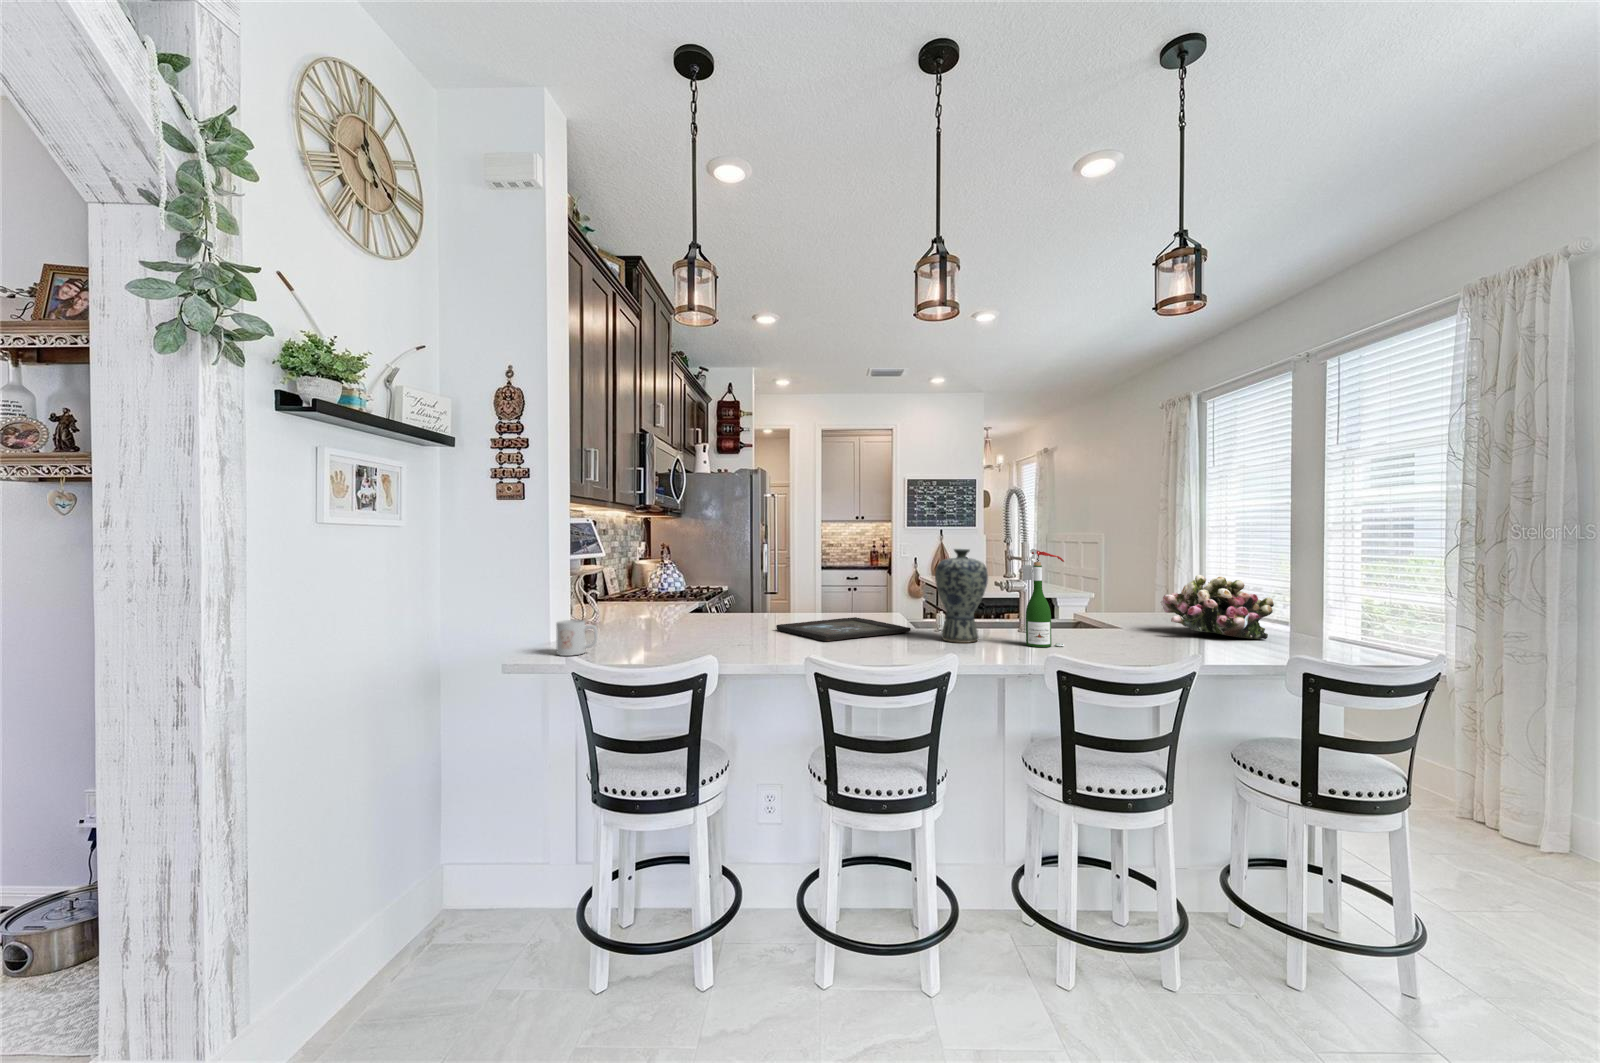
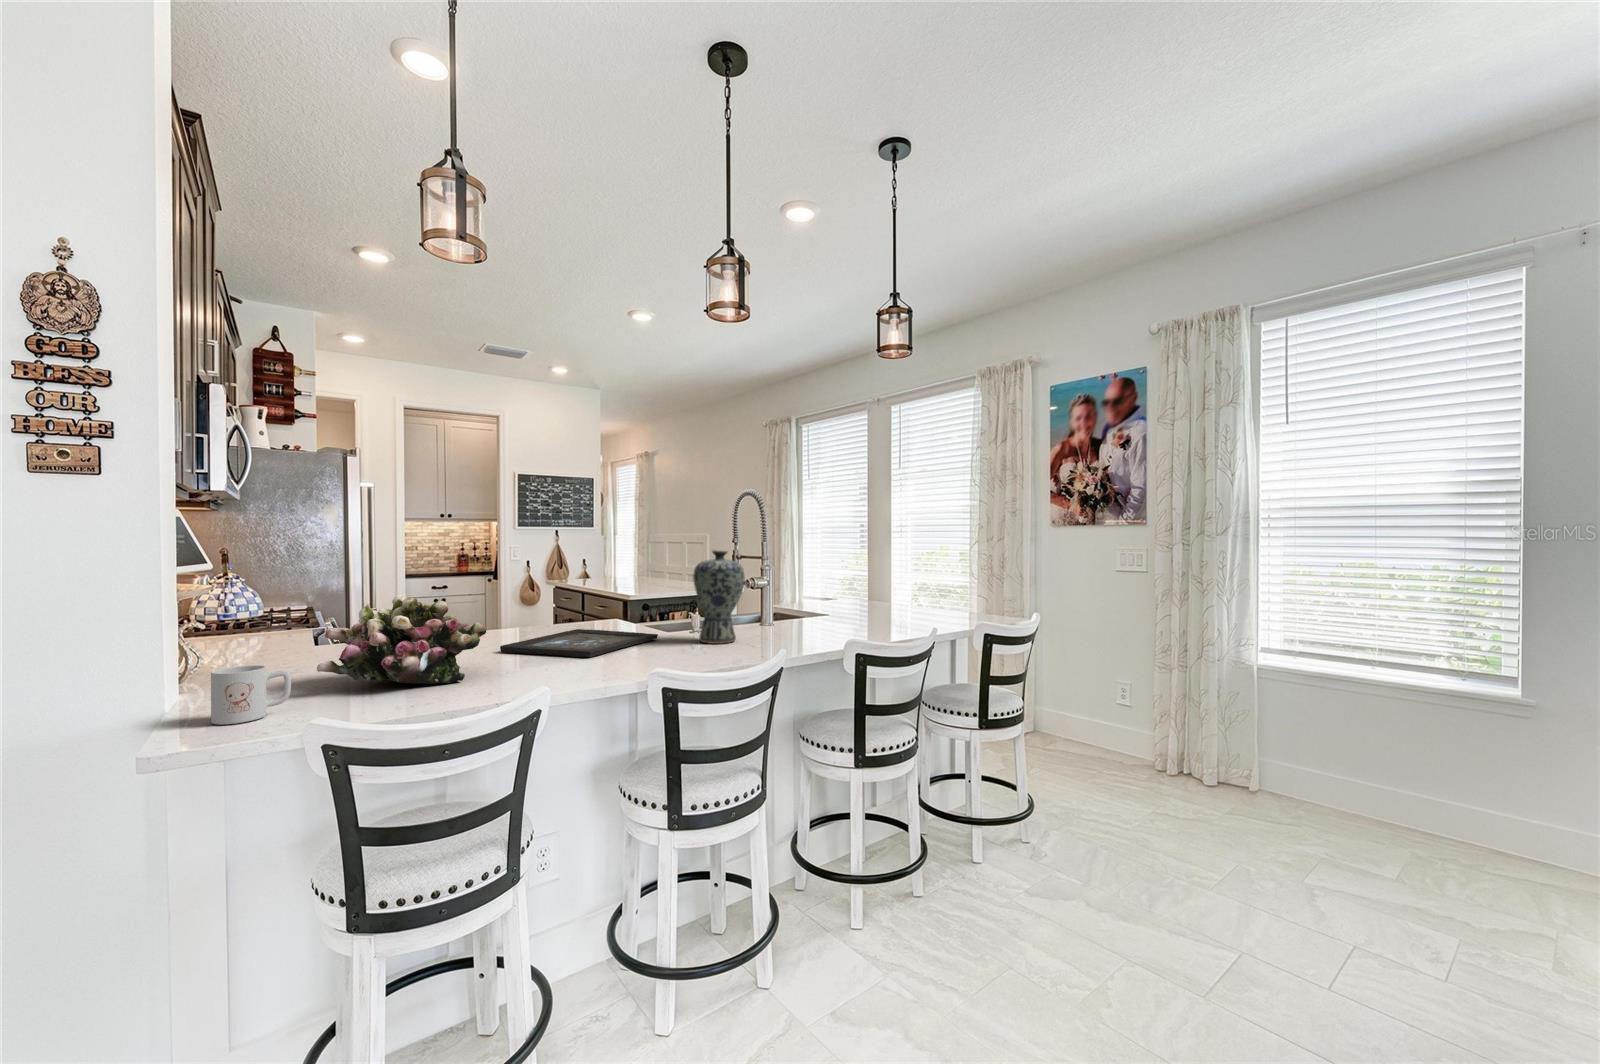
wine bottle: present [1023,549,1064,647] -> none [775,550,810,640]
flower arrangement: present [1161,575,1274,639] -> present [317,595,486,684]

